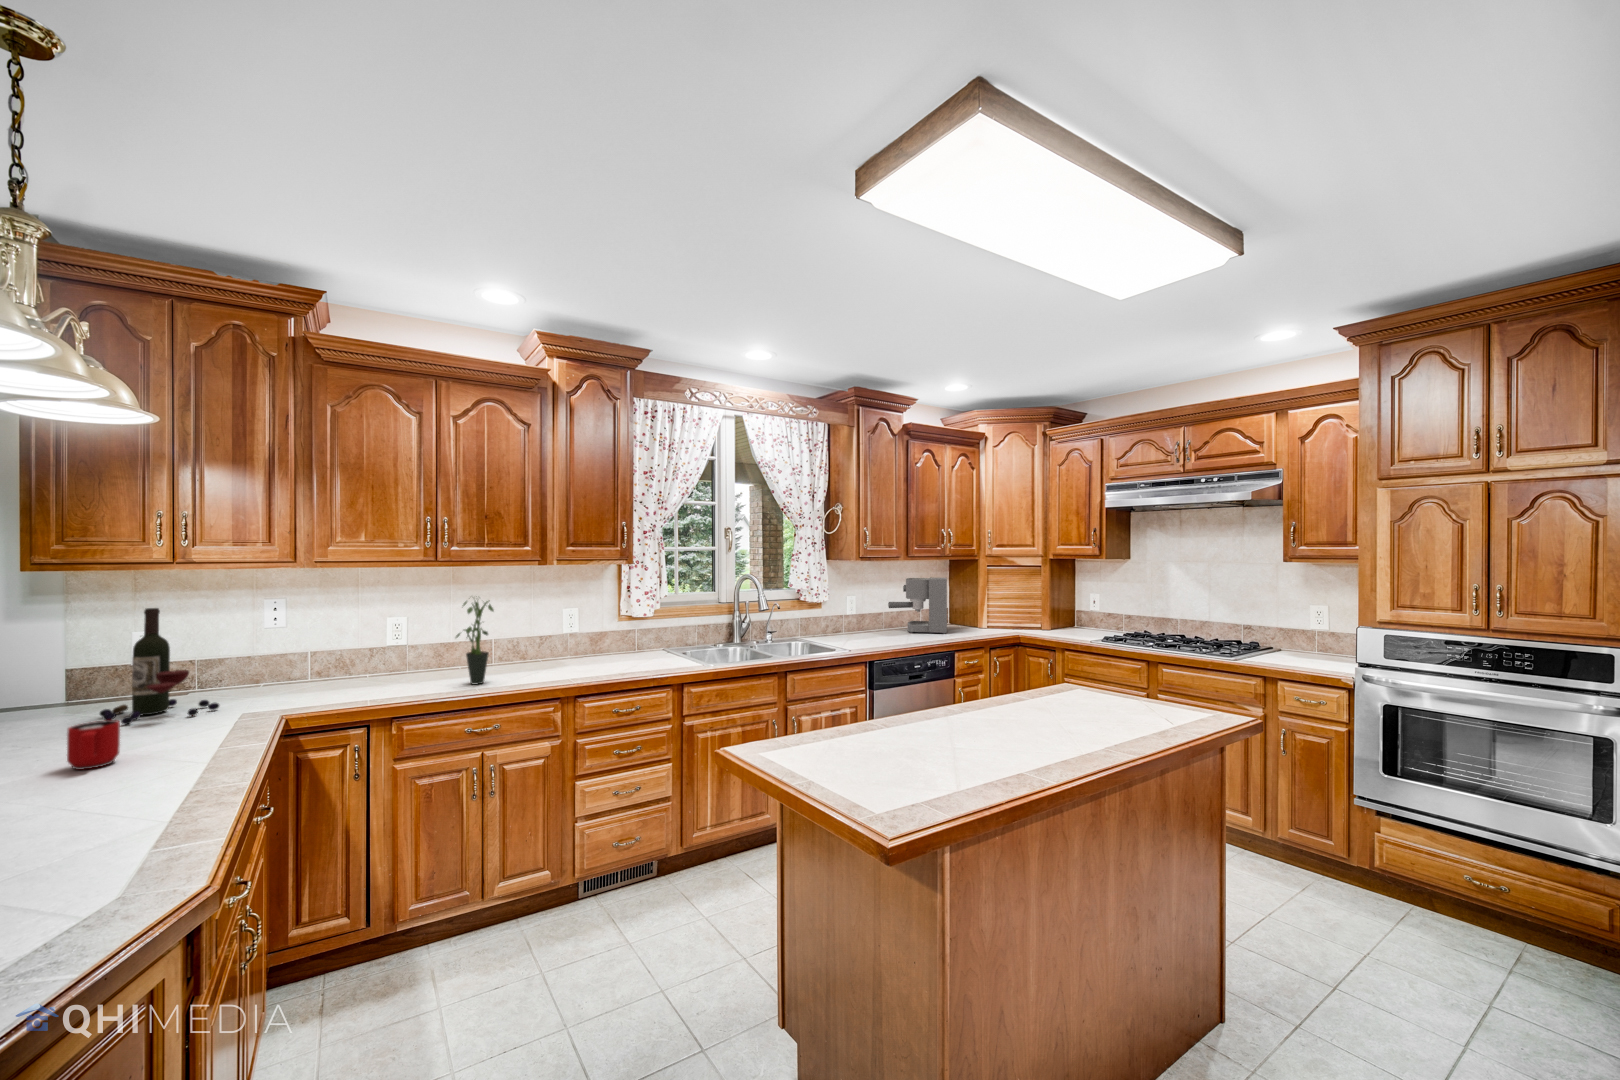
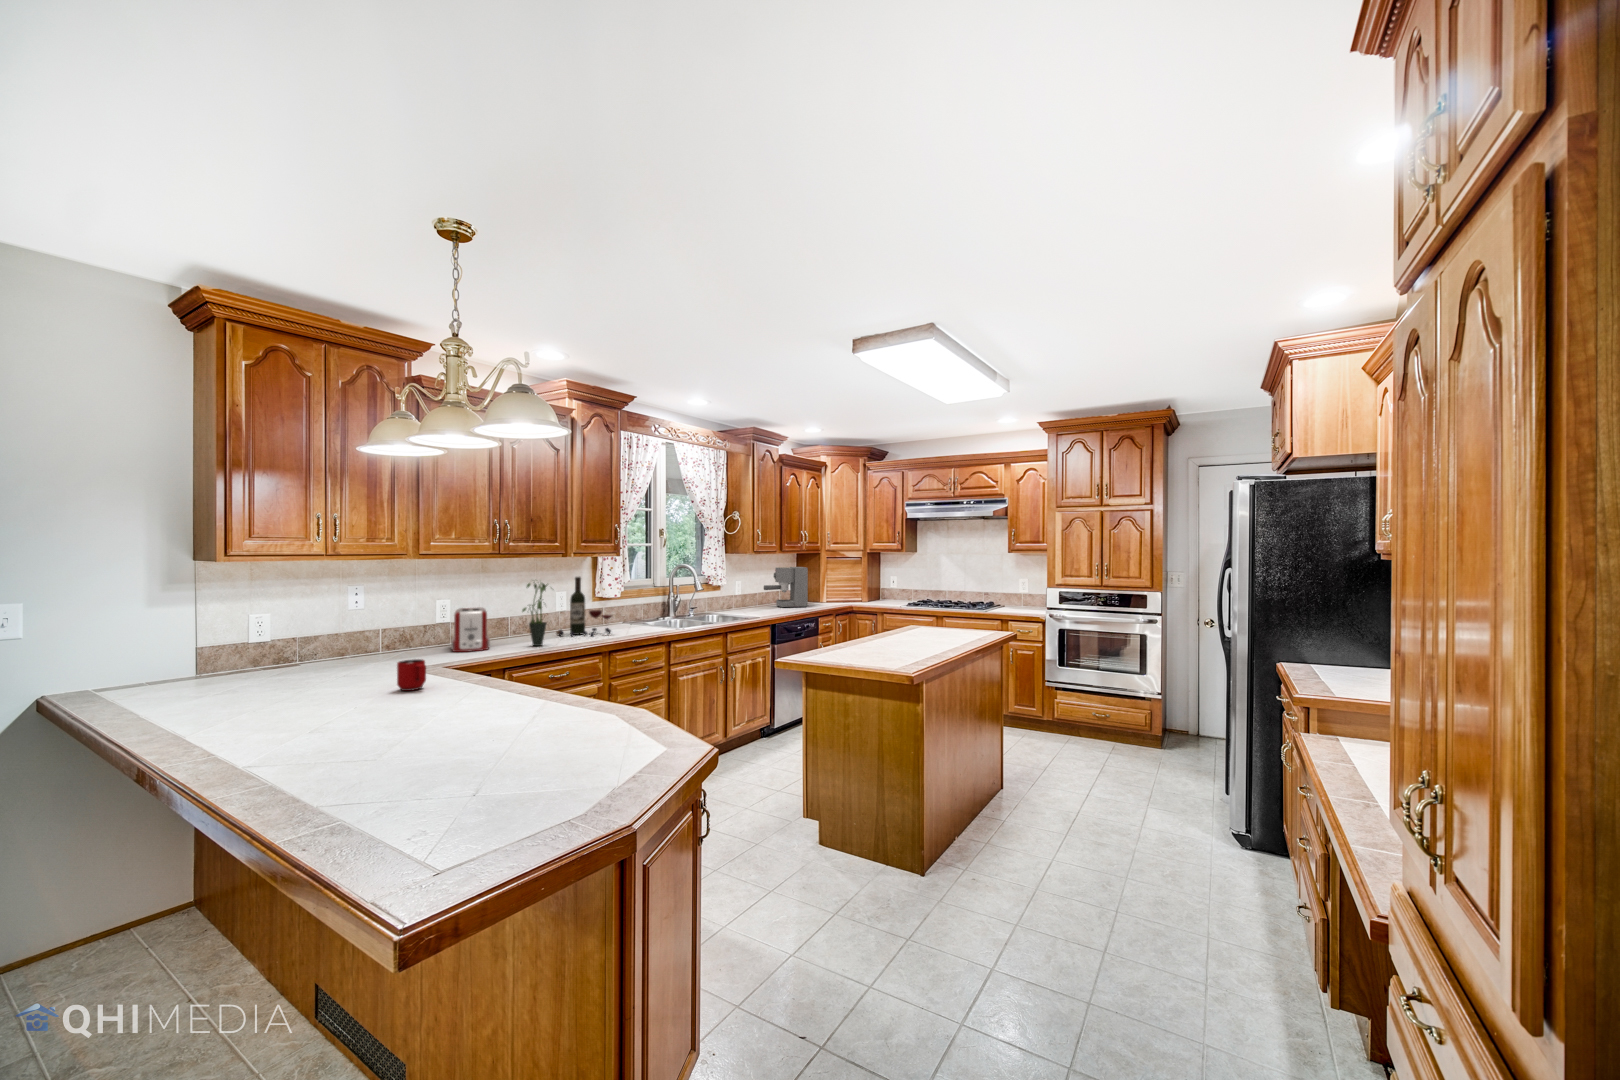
wine bottle: present [100,608,219,725] -> present [556,577,612,636]
toaster: none [372,628,445,687] -> present [451,608,490,652]

